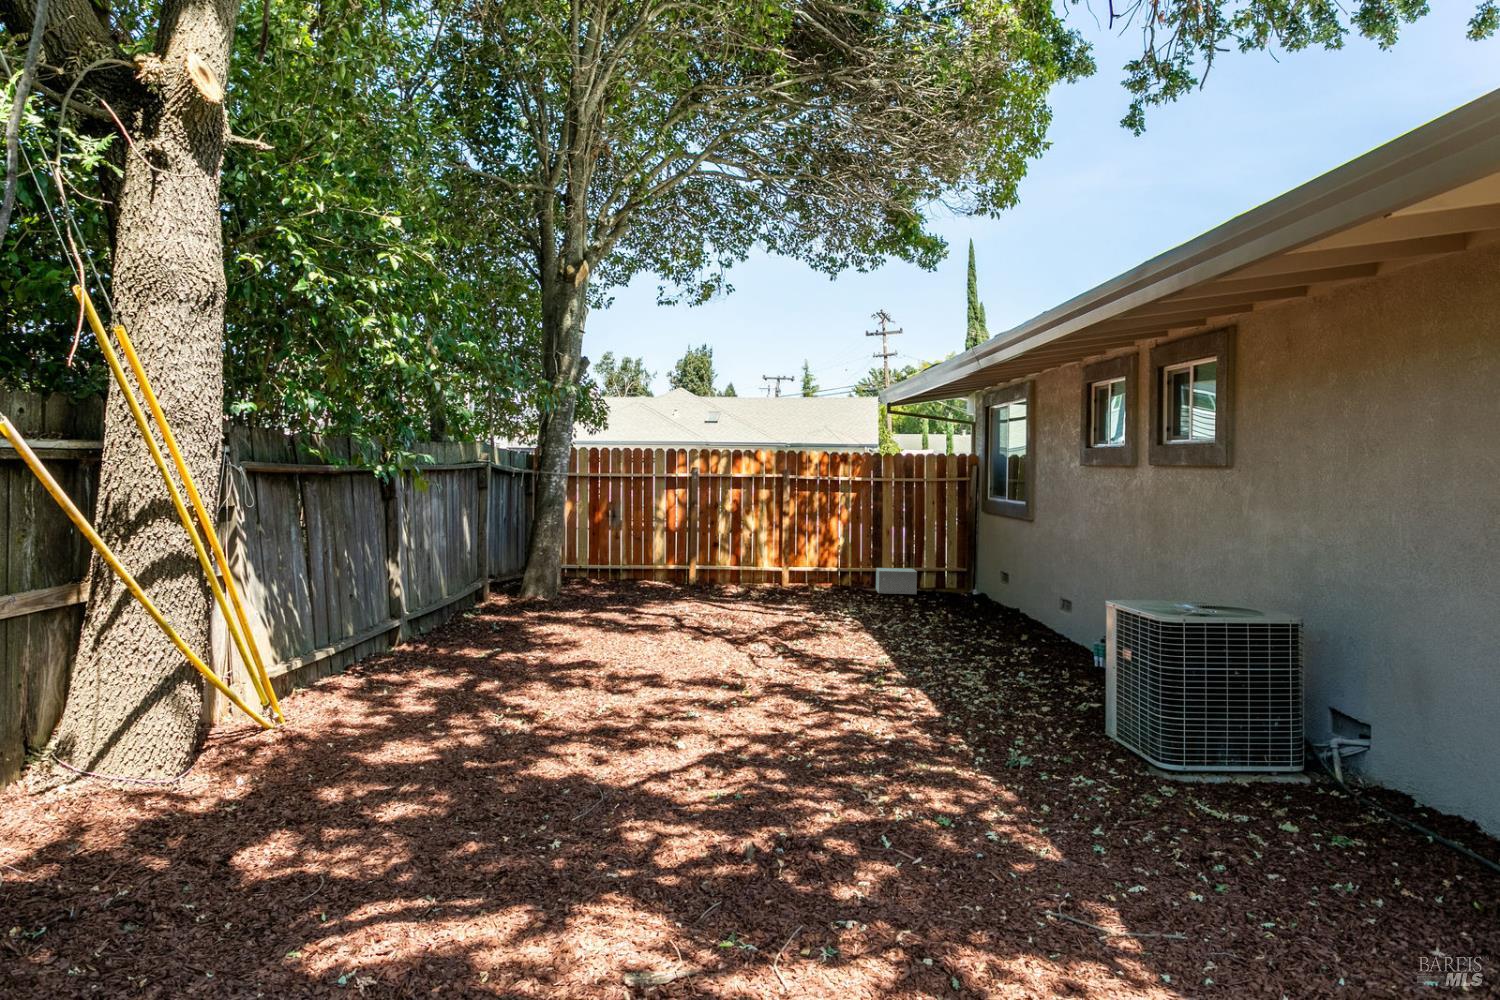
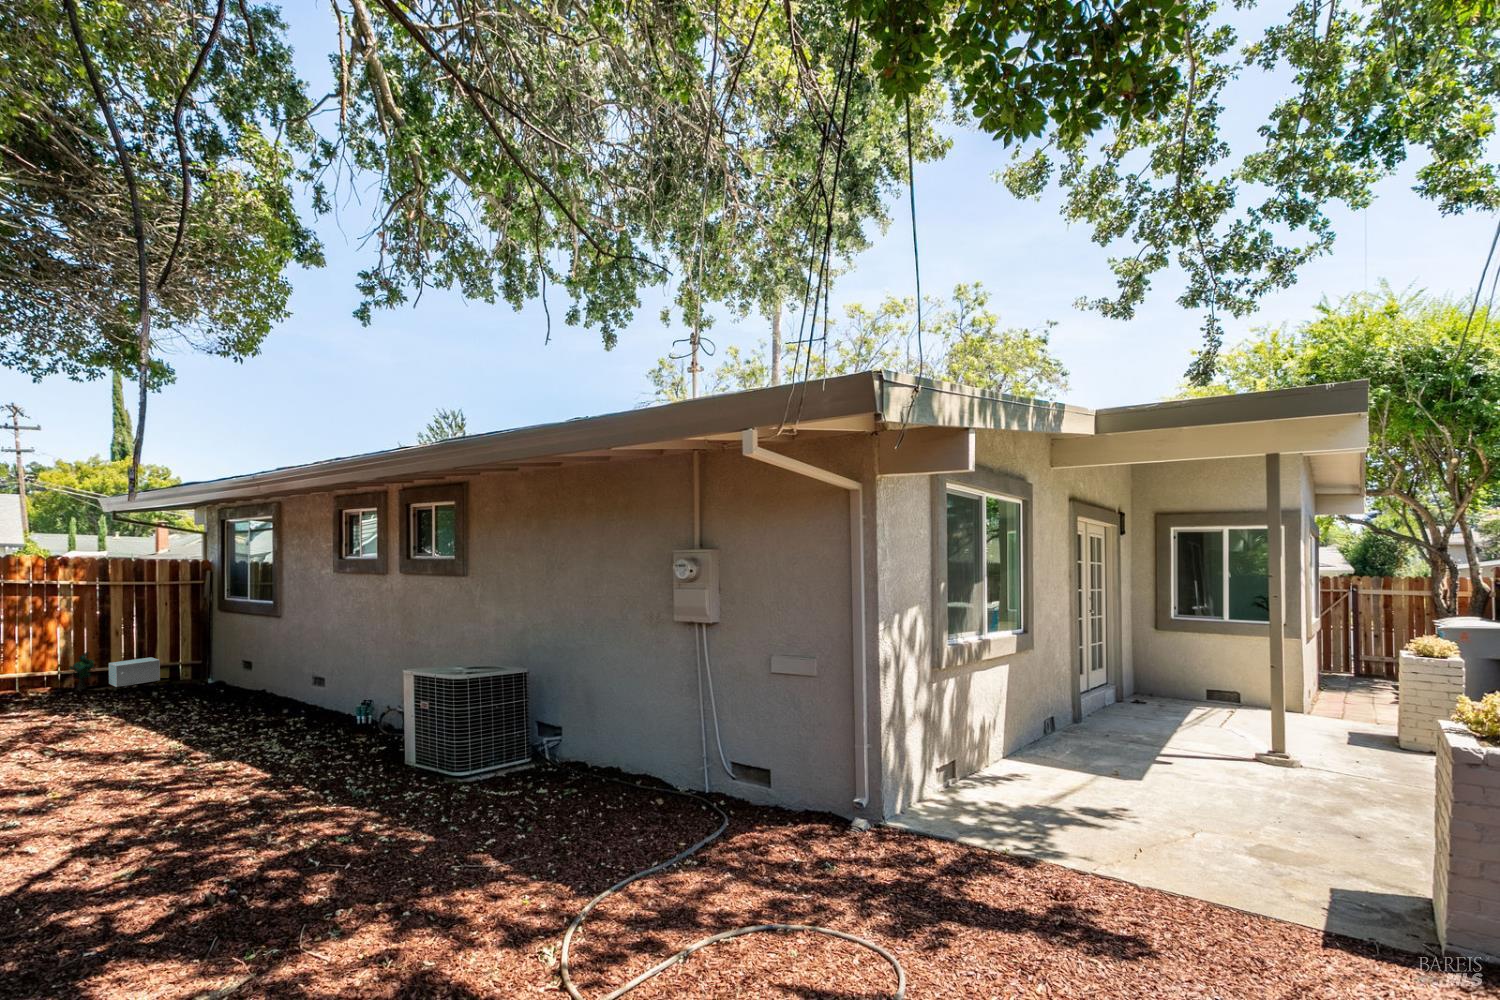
decorative plant: none [842,552,865,590] -> present [69,652,95,690]

